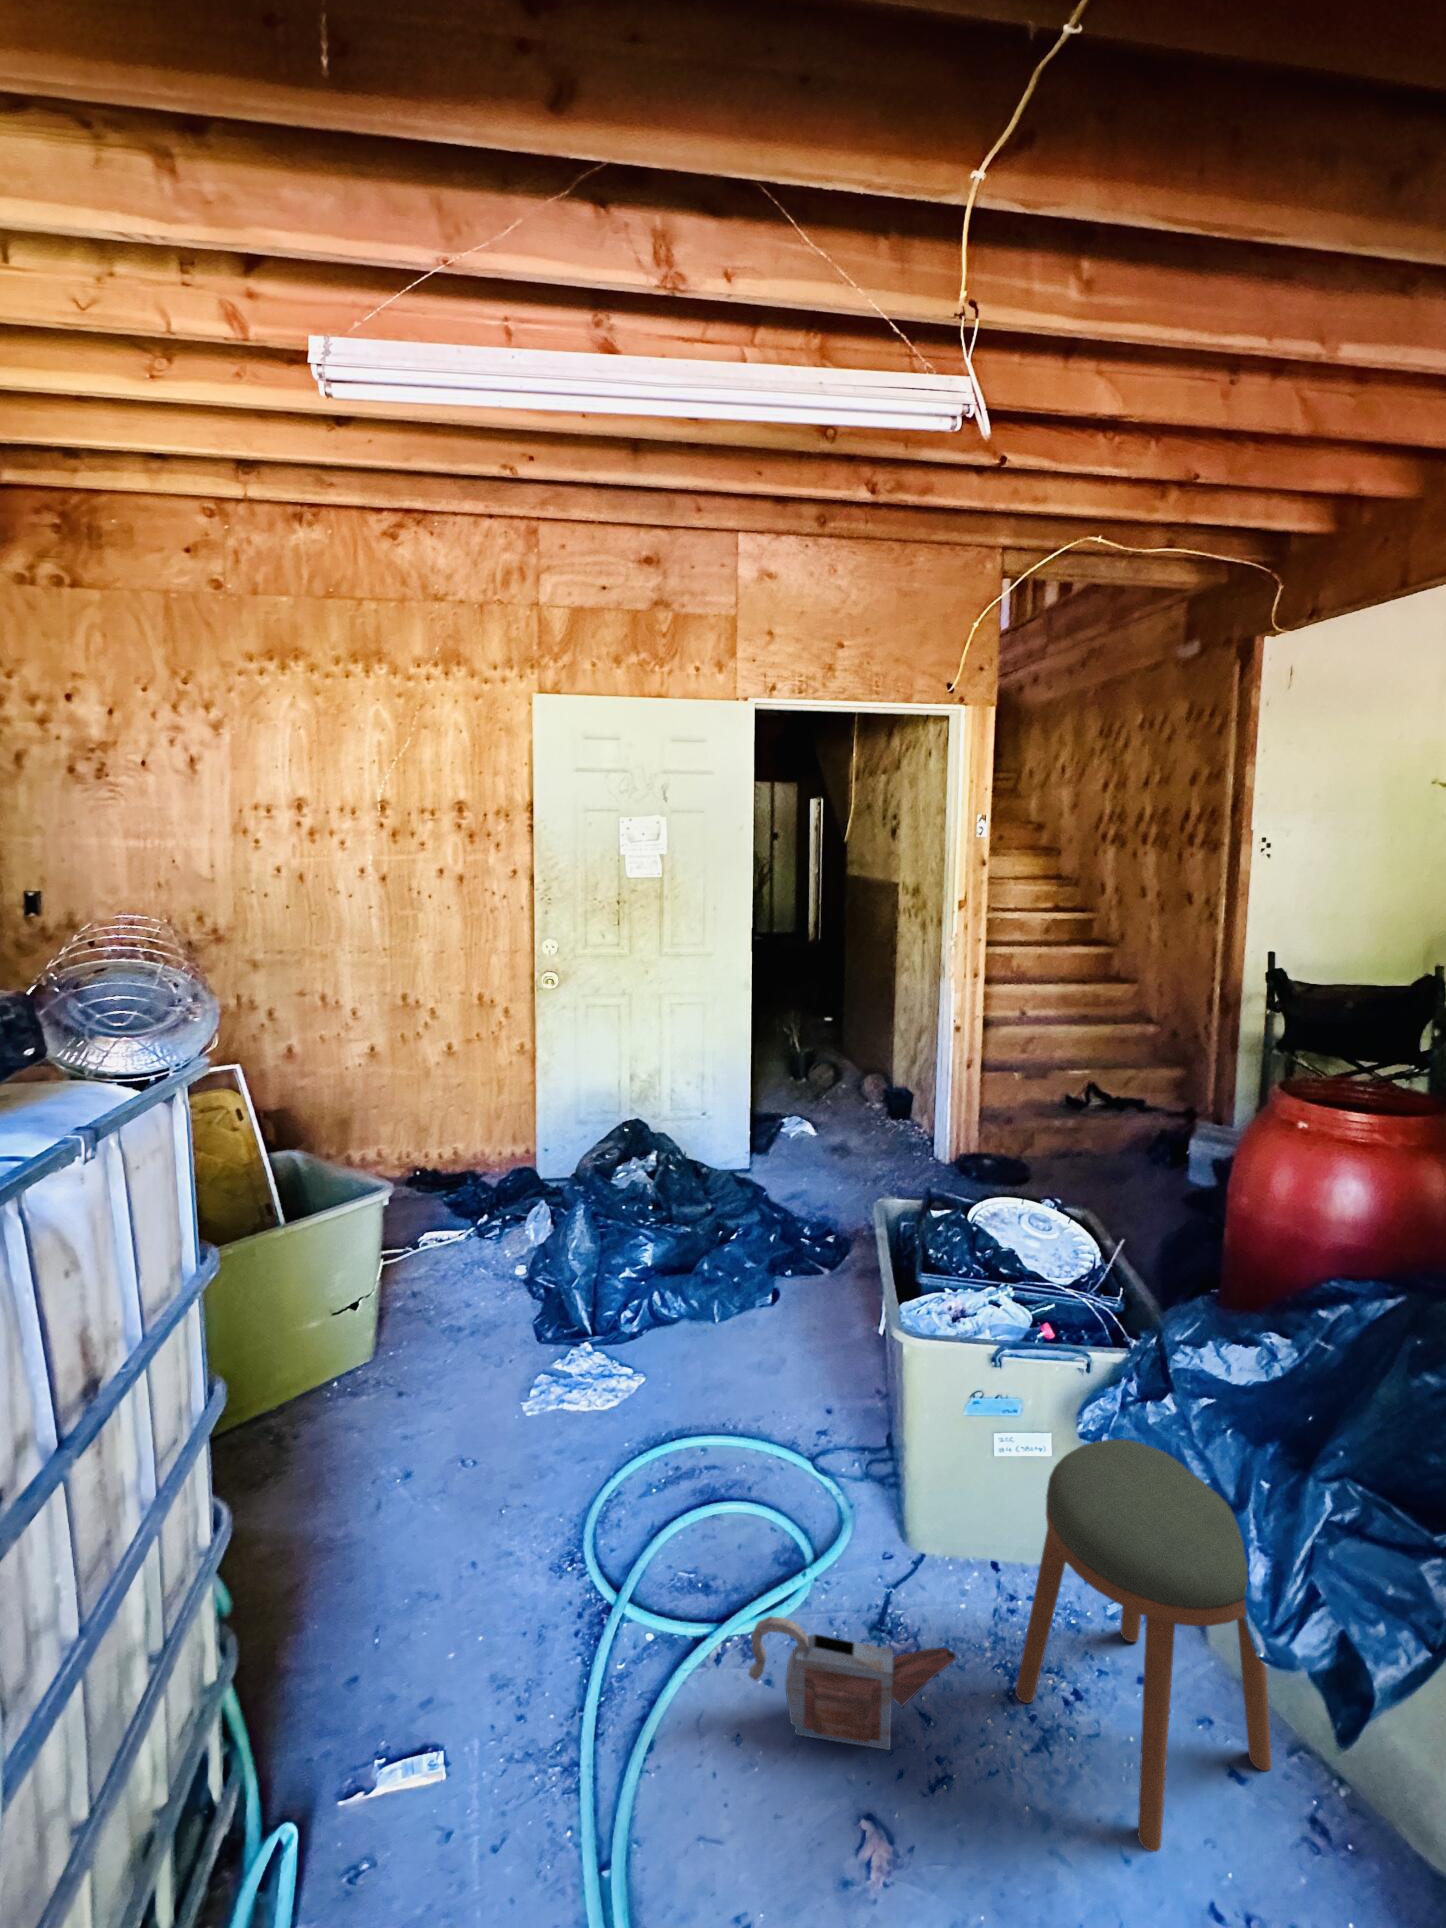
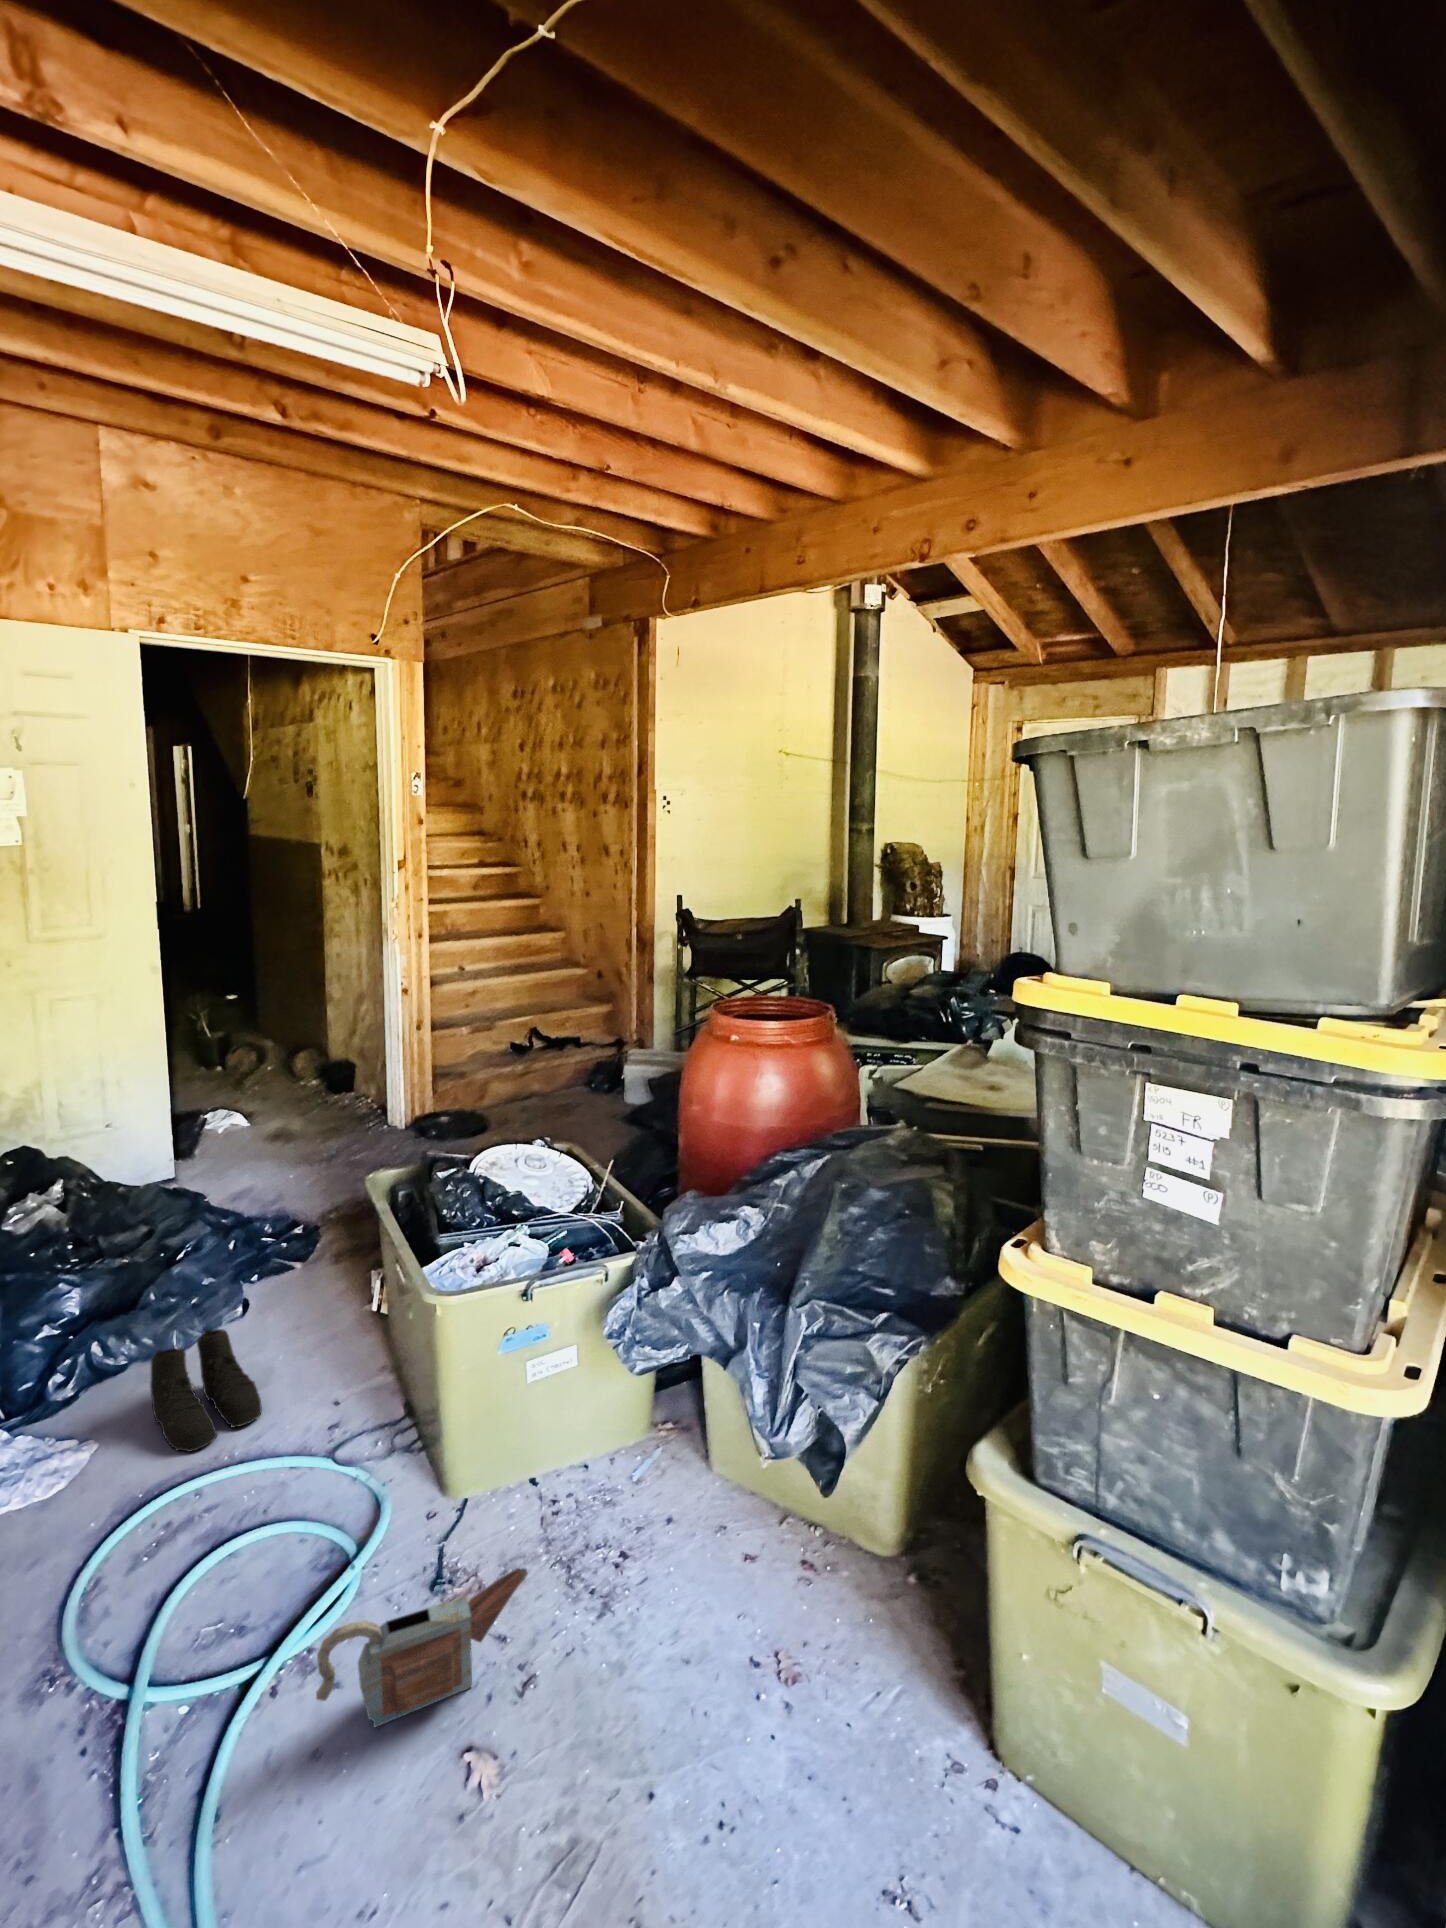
boots: none [692,1302,771,1406] -> present [150,1329,262,1452]
stool: present [1015,1439,1272,1852] -> none [571,1321,763,1642]

